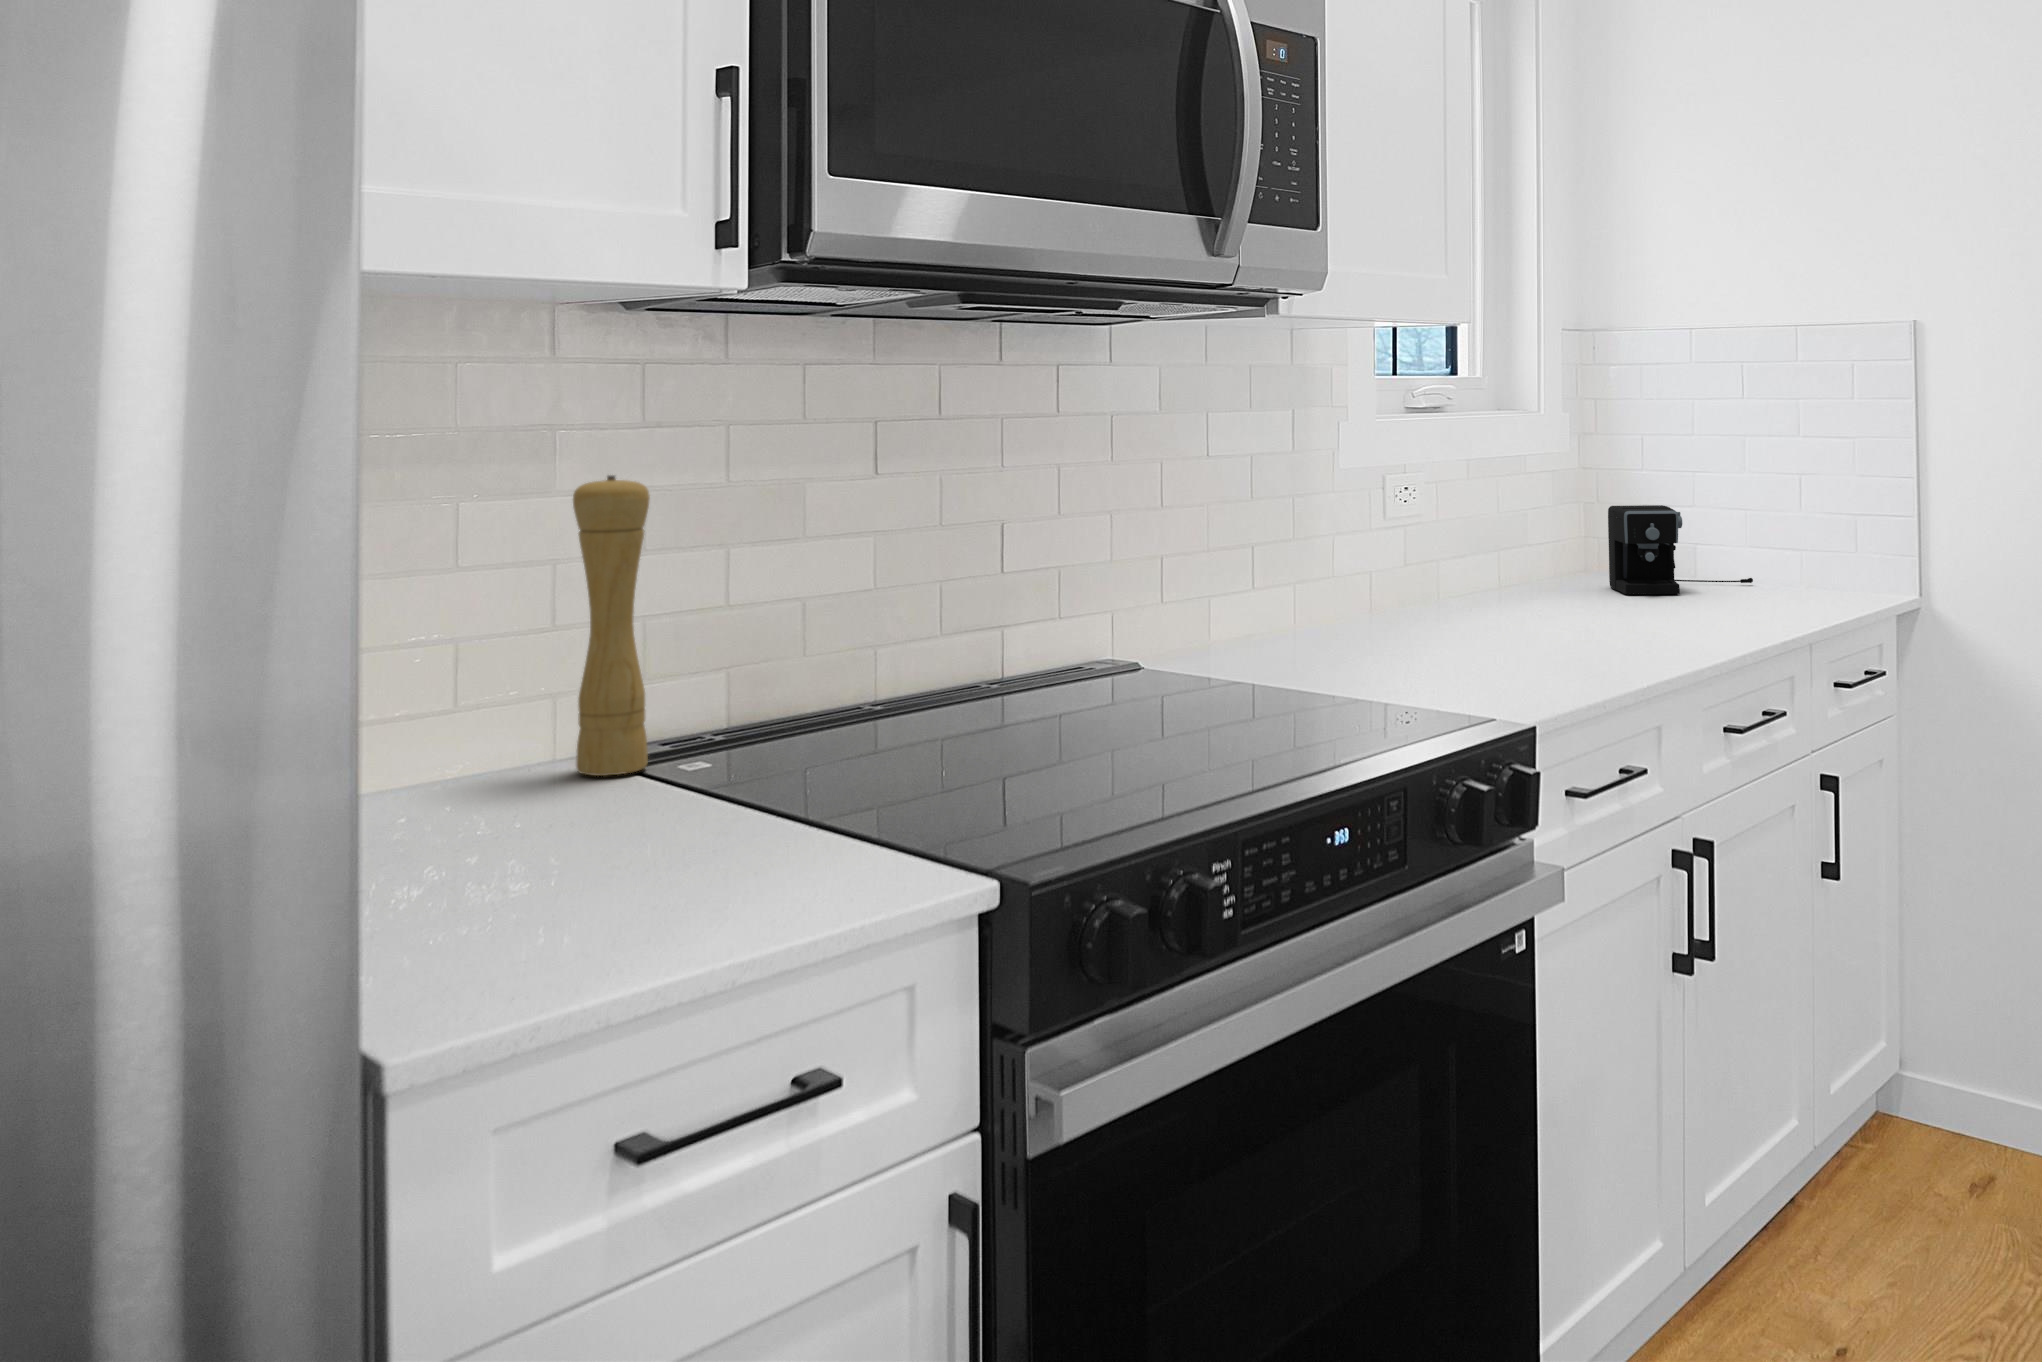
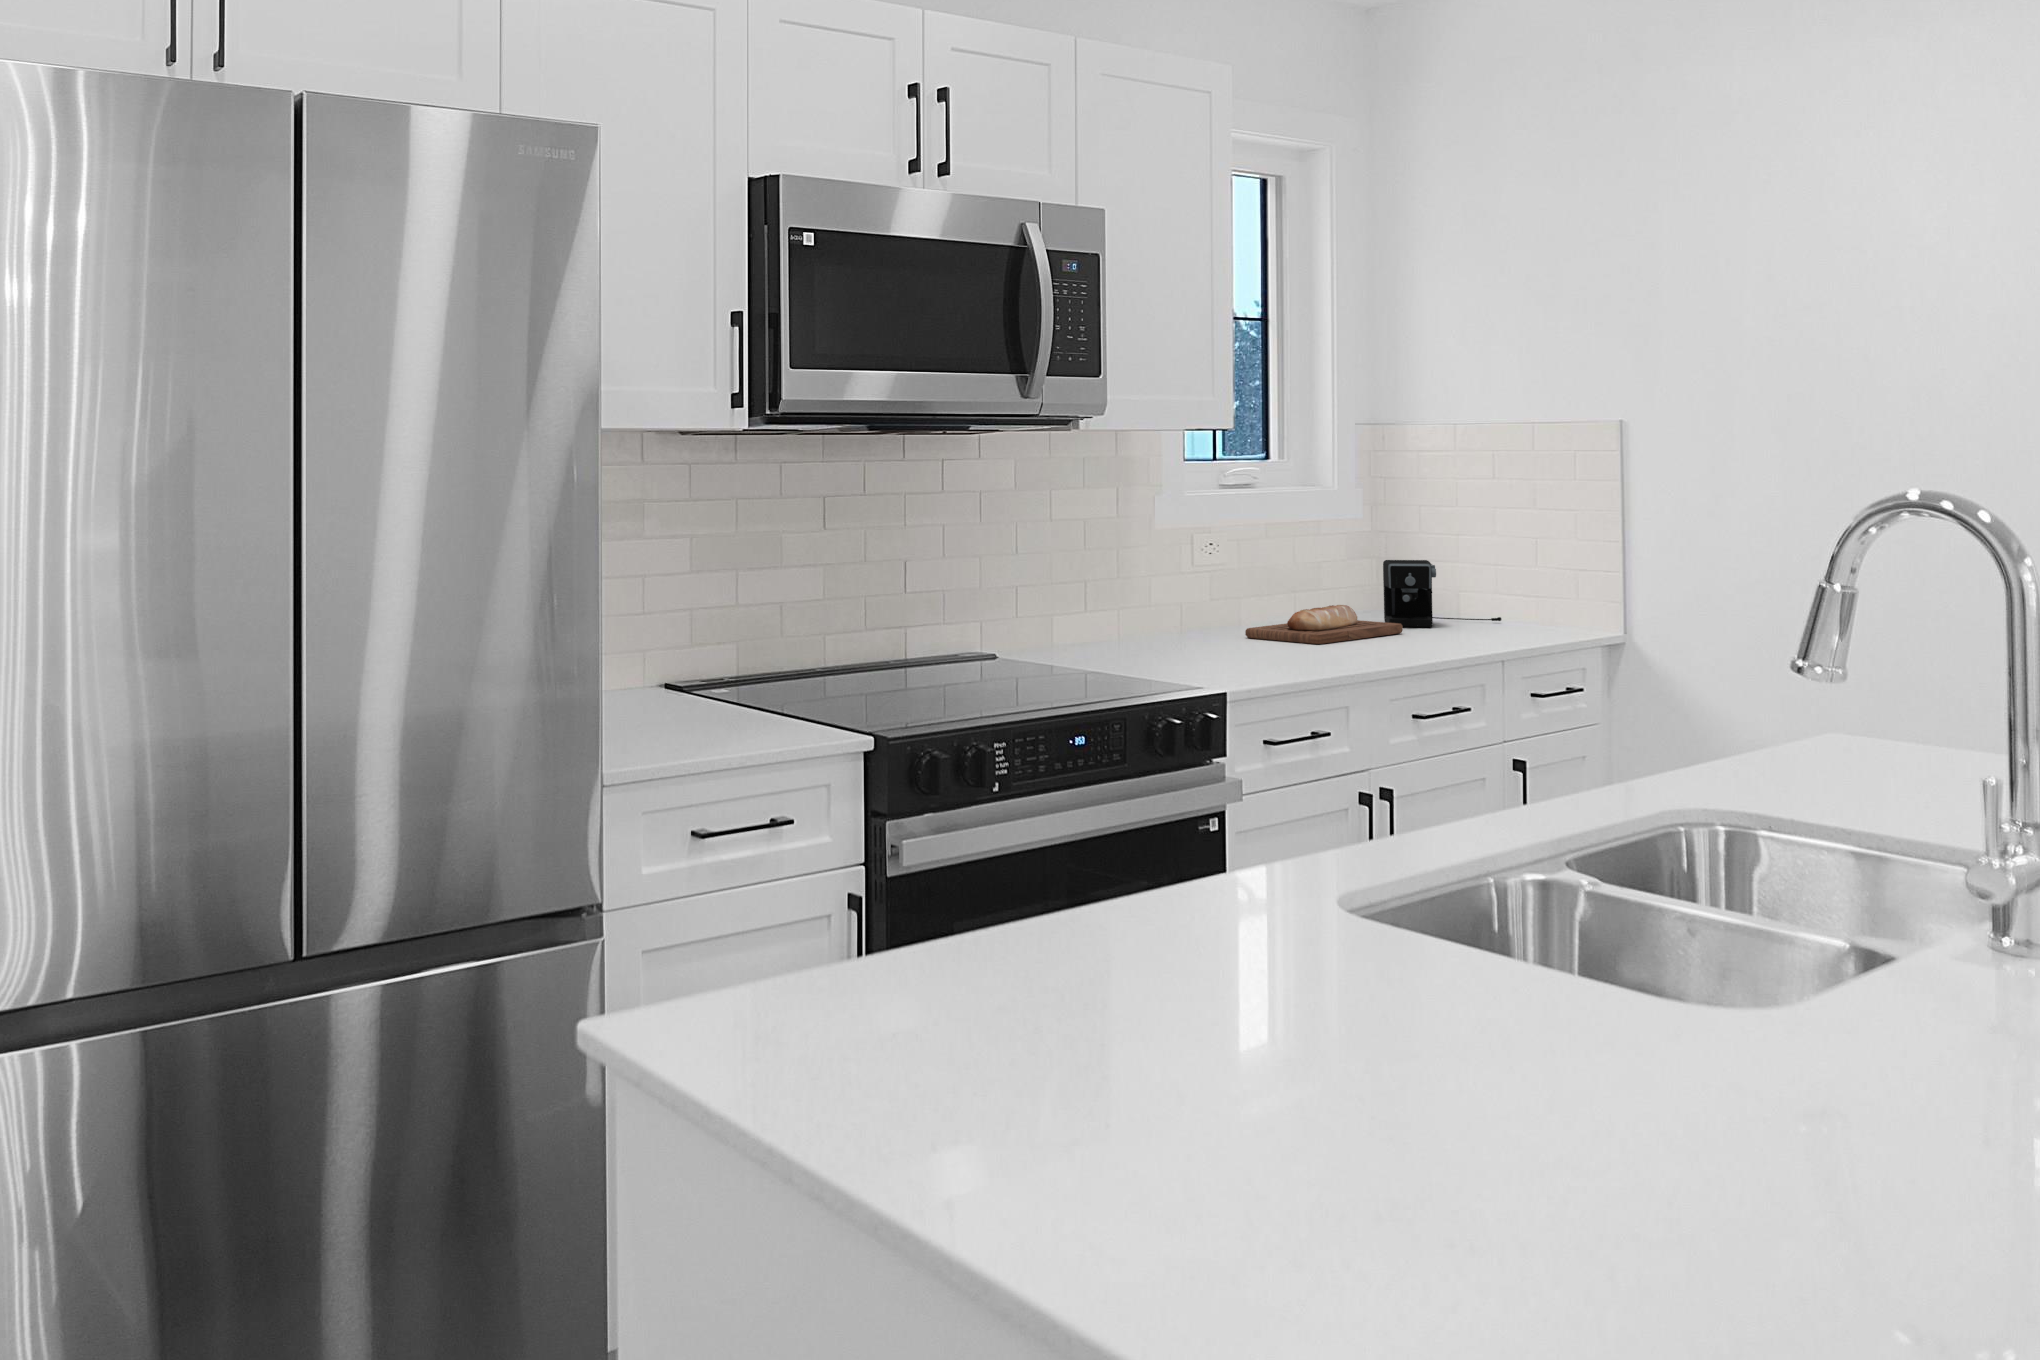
pepper mill: present [573,475,650,776] -> none [654,529,695,695]
bread loaf: none [1461,568,1655,627] -> present [1245,605,1403,644]

